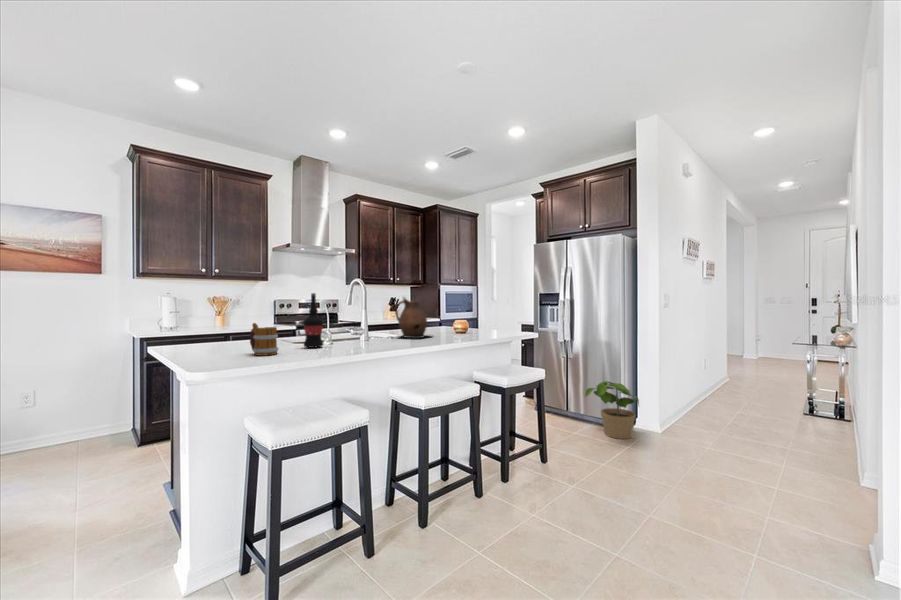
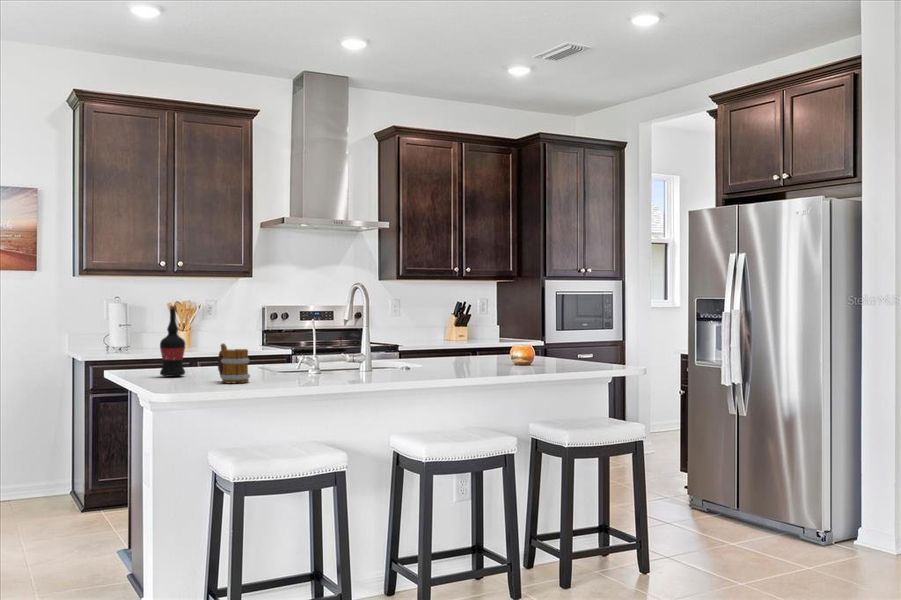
wine bottle: present [303,293,323,348] -> present [160,306,185,377]
ceramic pitcher: present [395,298,428,338] -> none [417,309,474,371]
potted plant: present [585,381,639,439] -> none [750,453,845,555]

